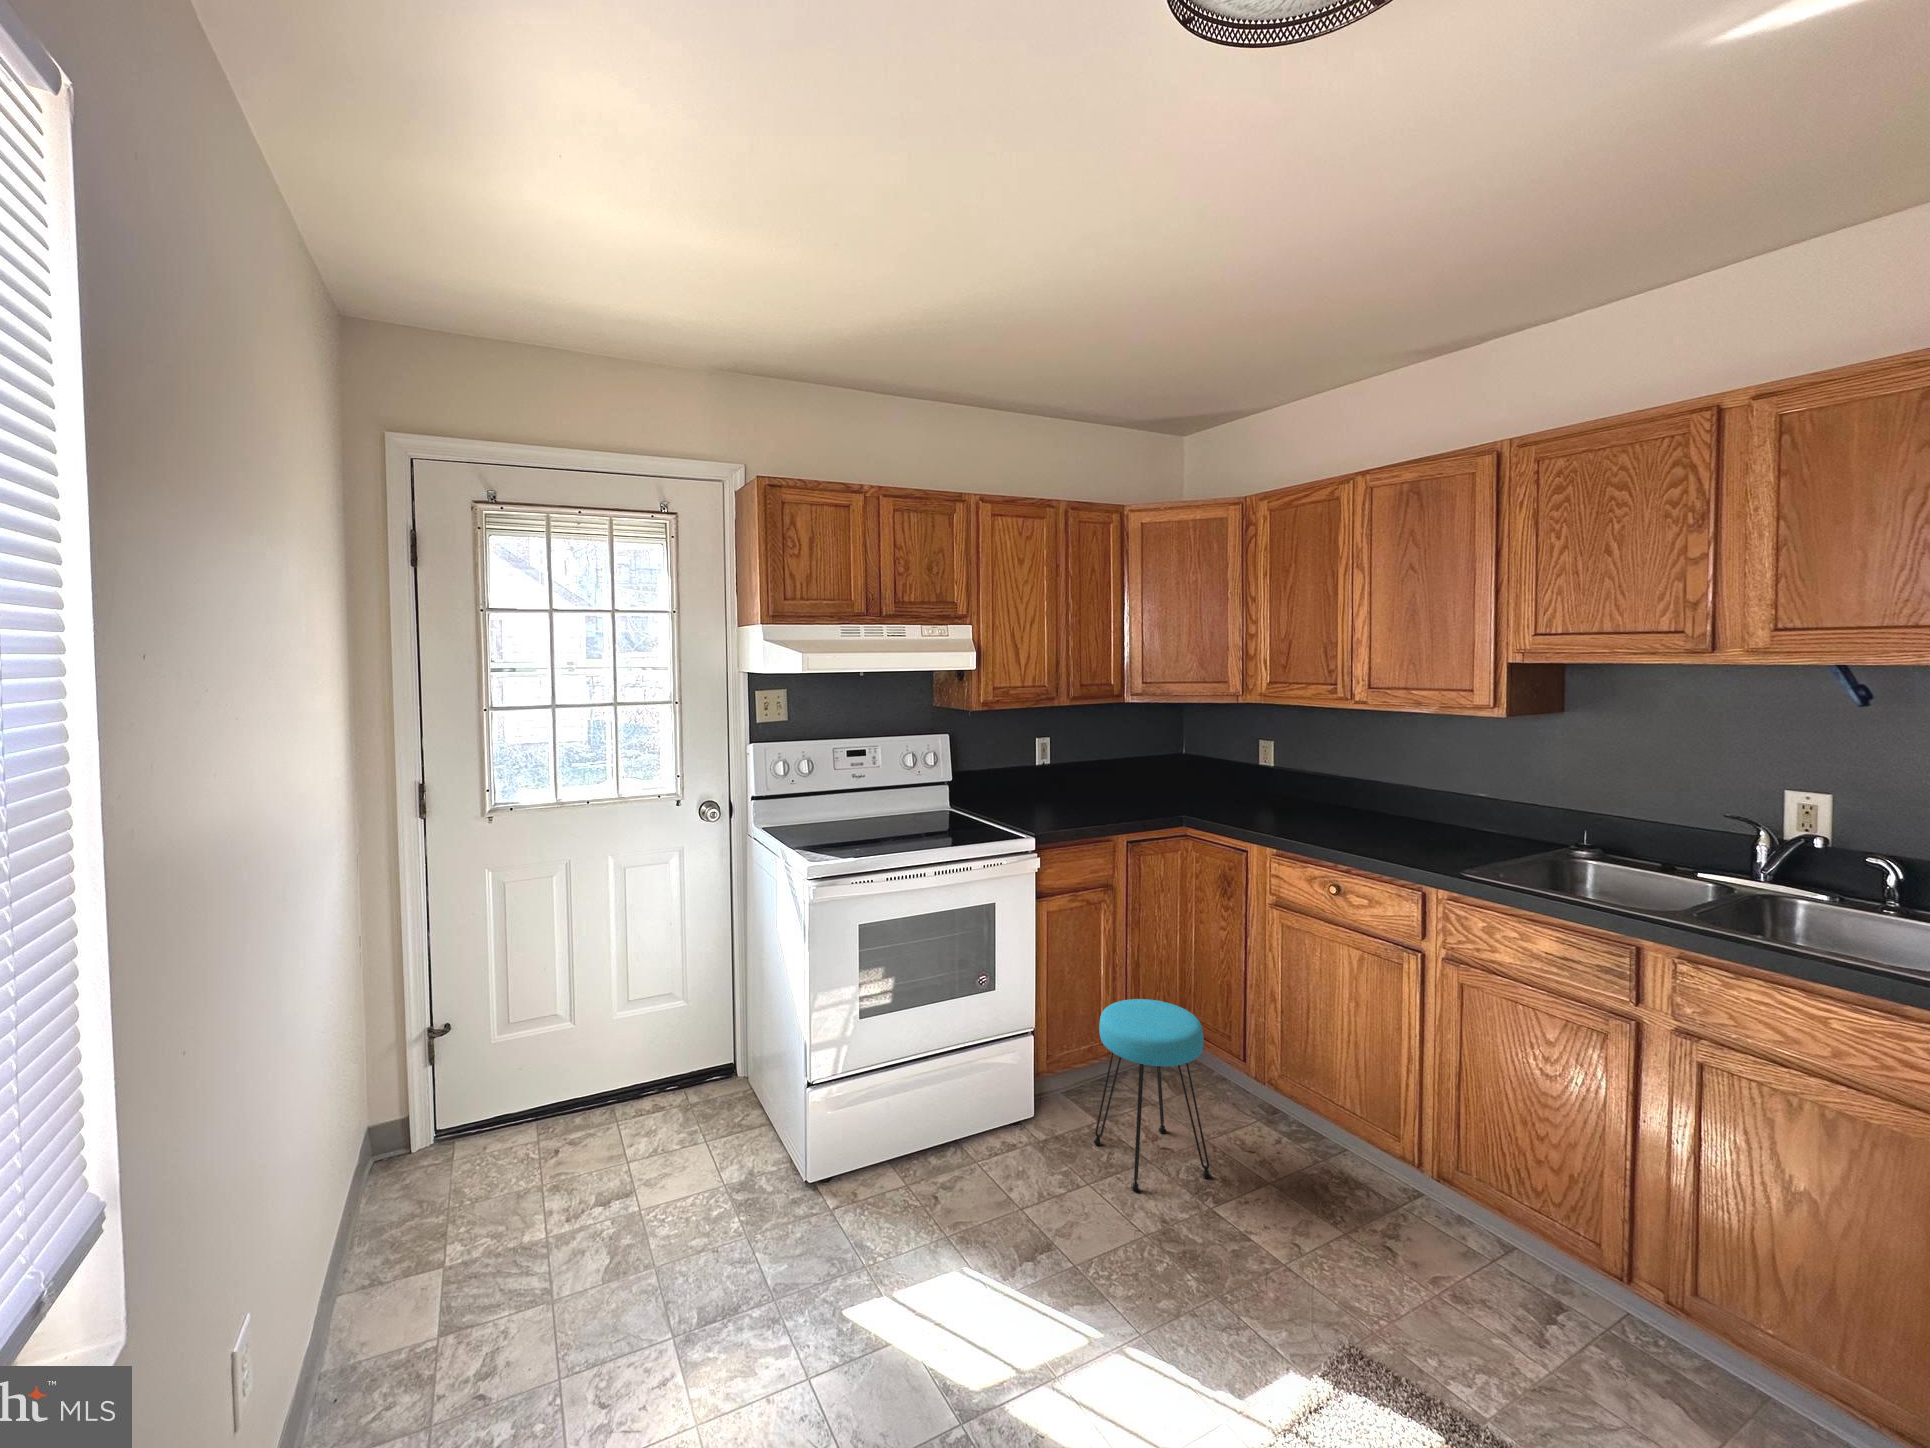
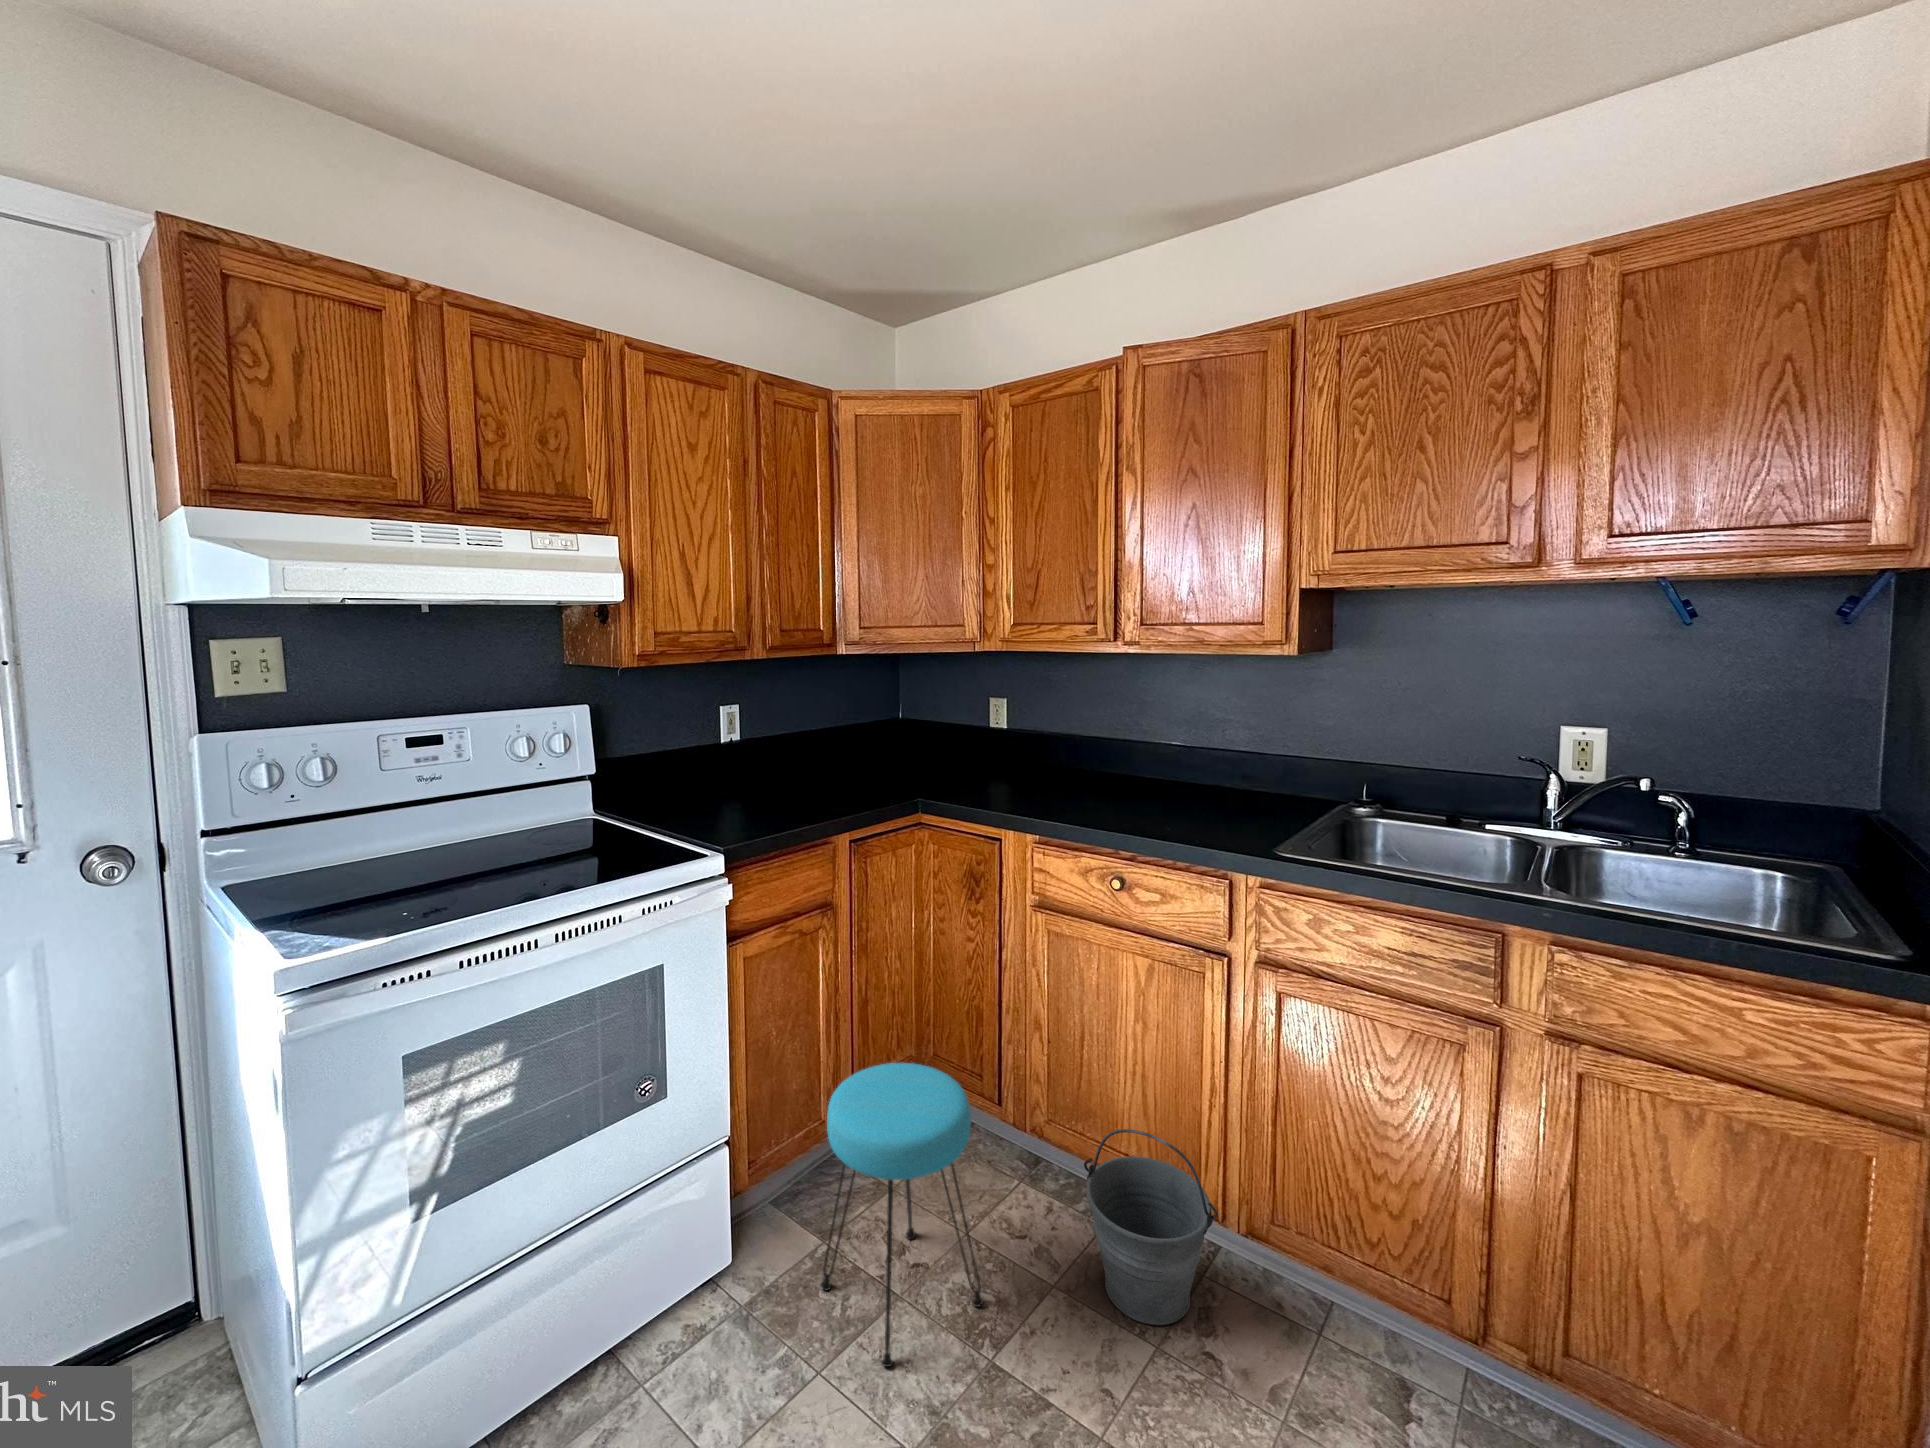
bucket: none [1295,1073,1400,1222] -> present [1084,1129,1217,1325]

